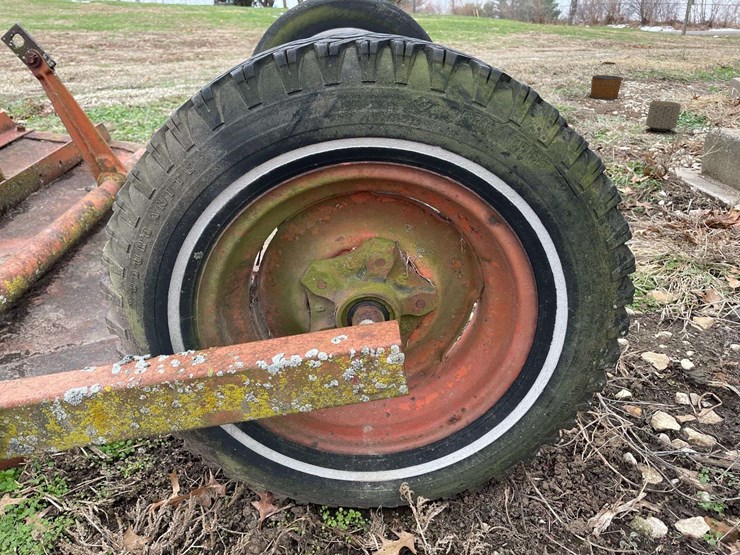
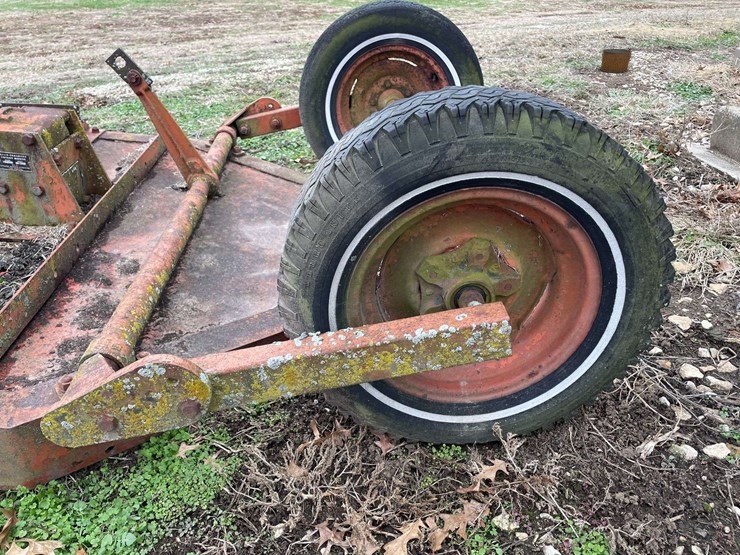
planter: present [646,101,681,132] -> none [657,78,691,107]

